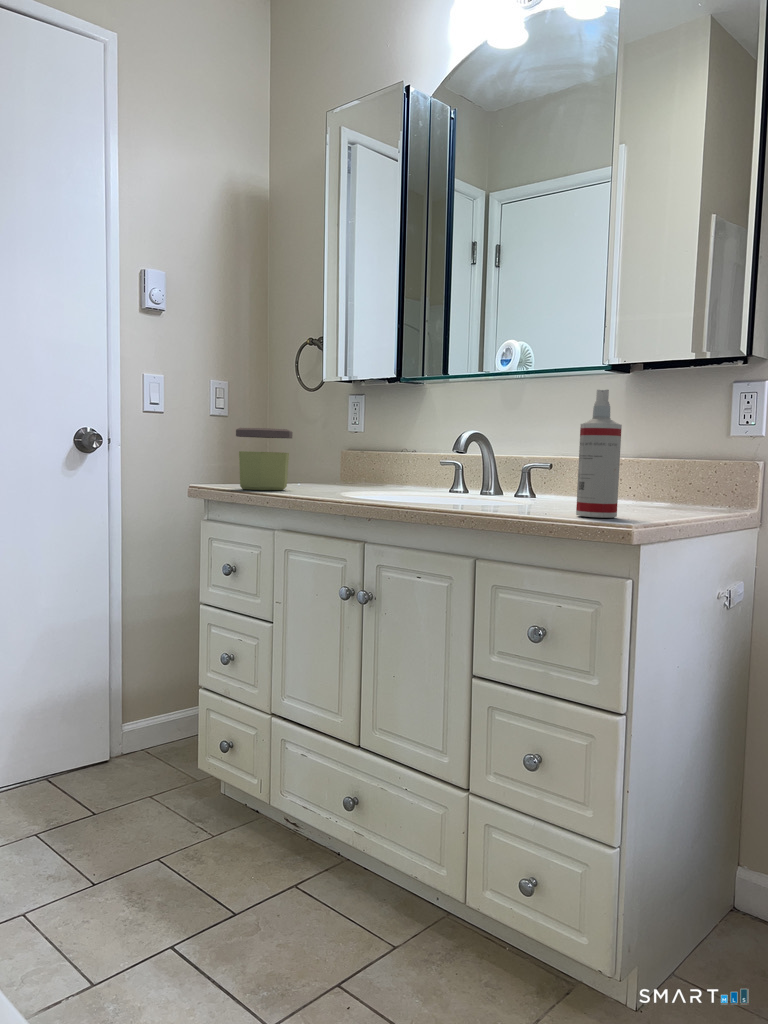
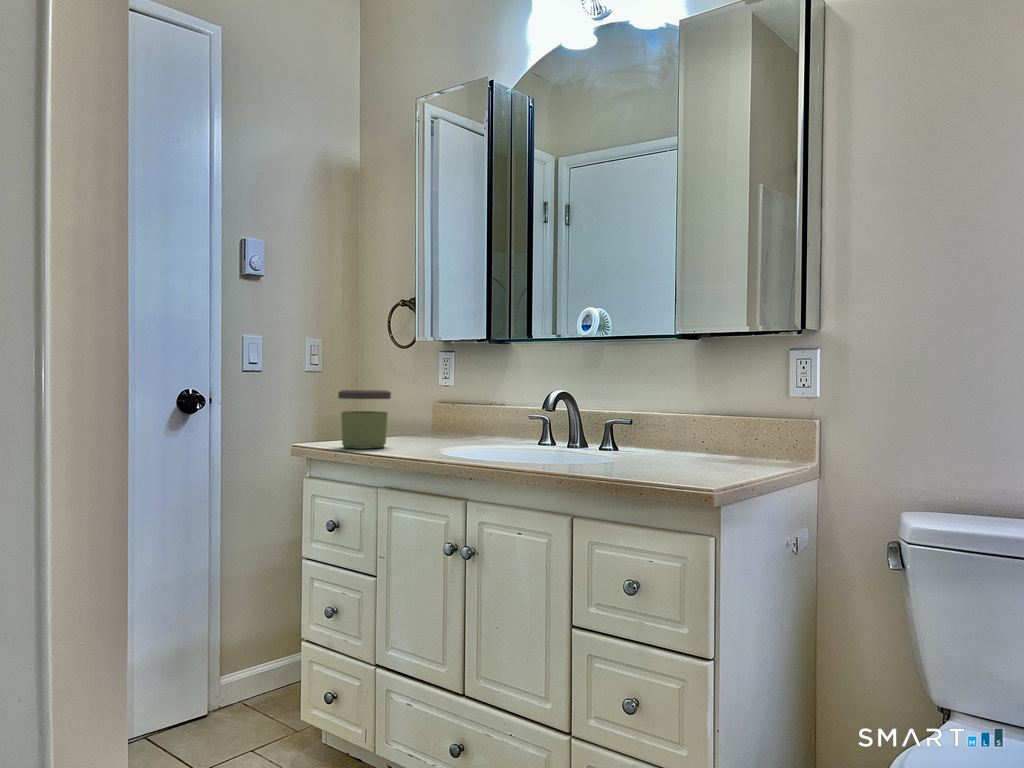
spray bottle: present [576,390,622,518] -> none [662,368,699,481]

